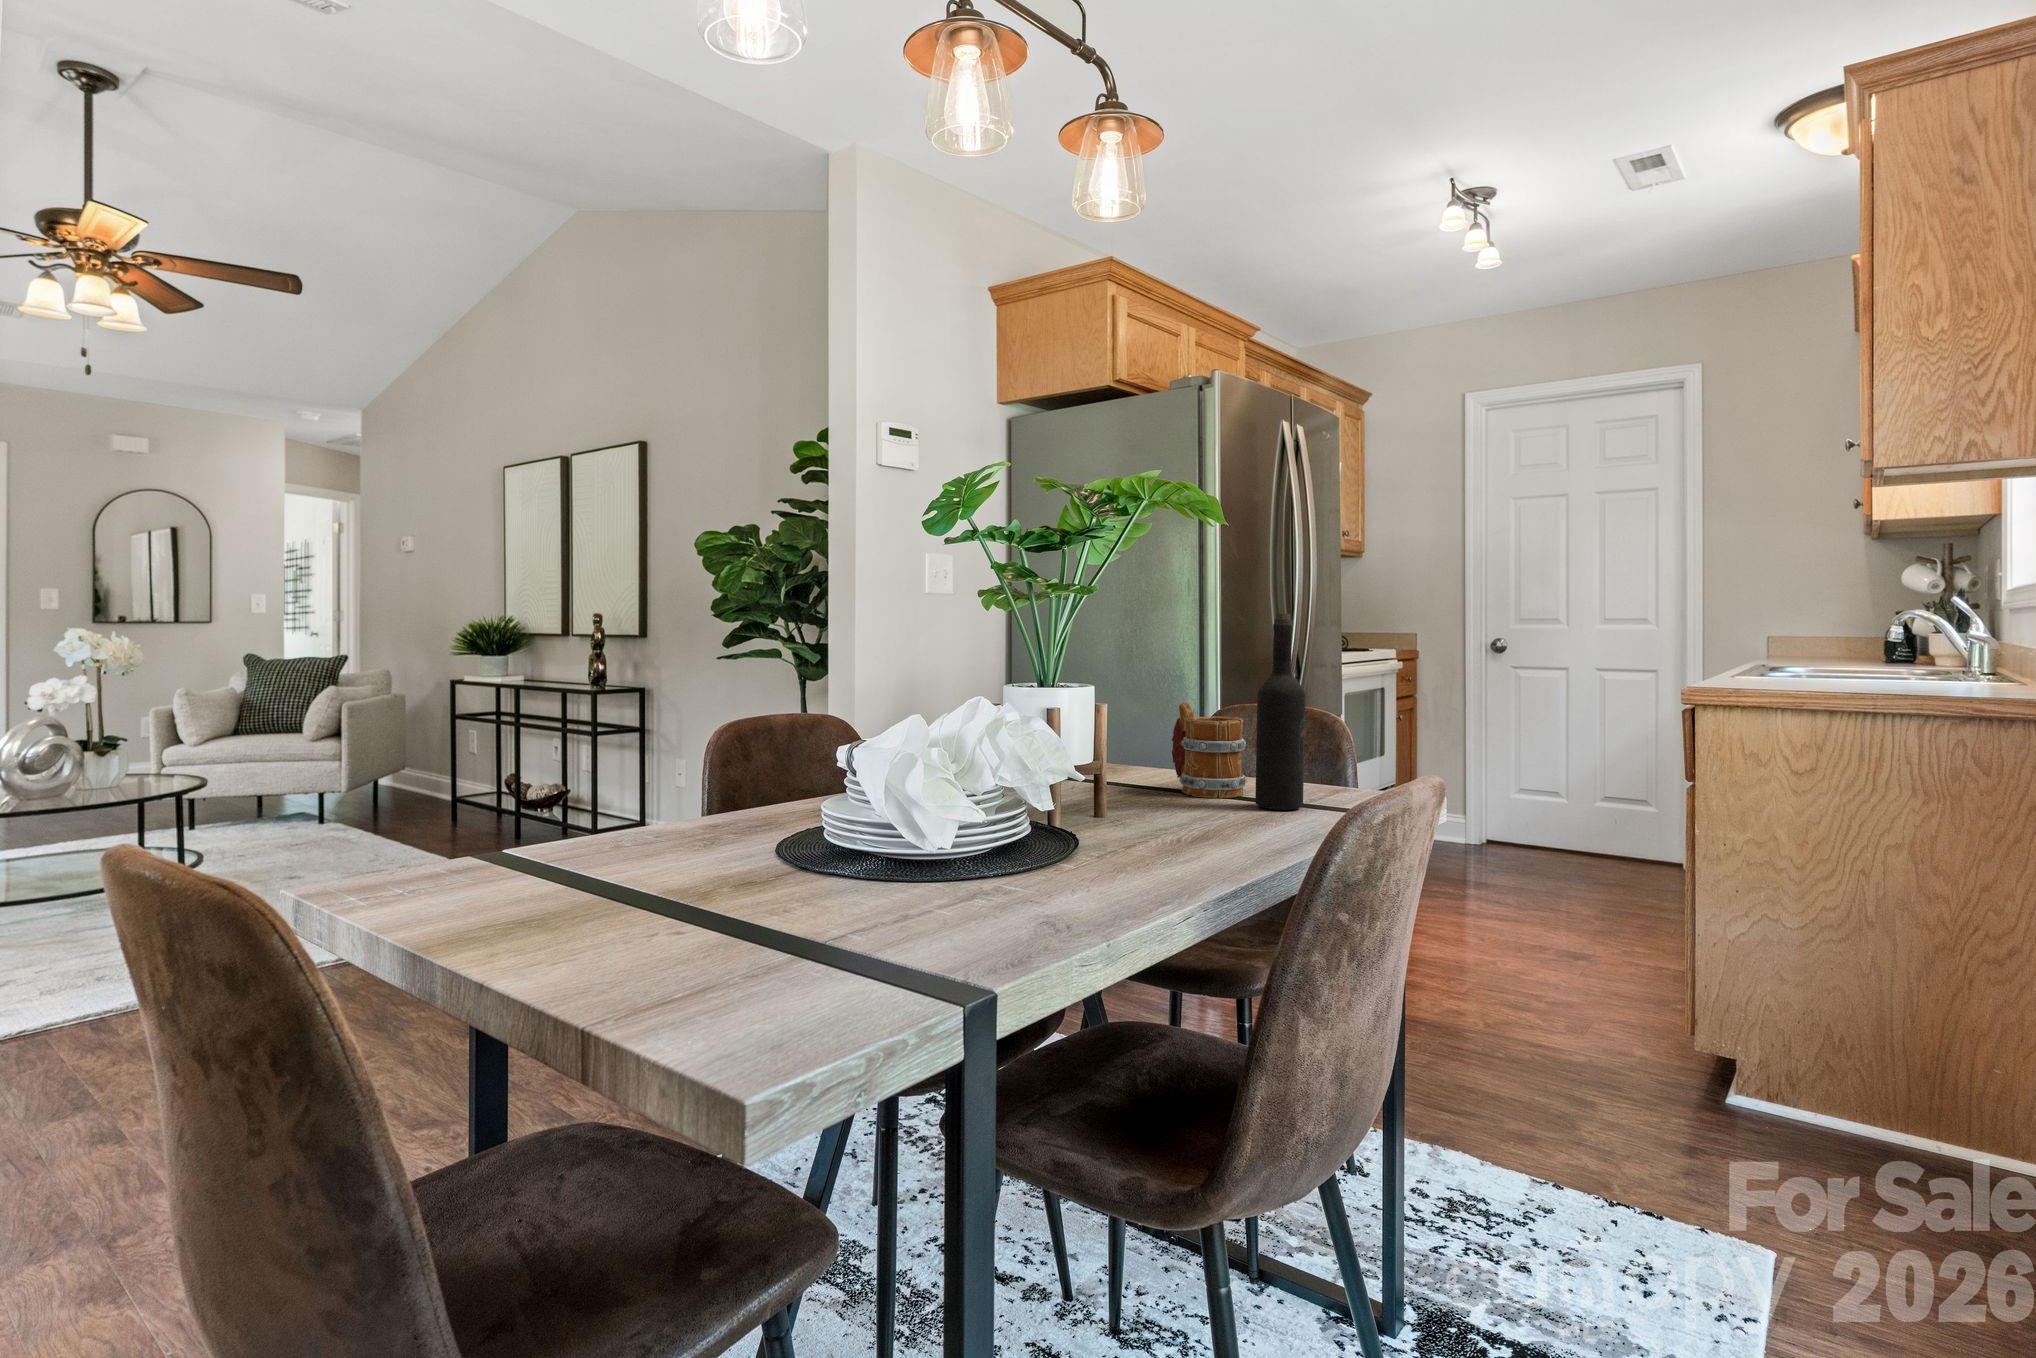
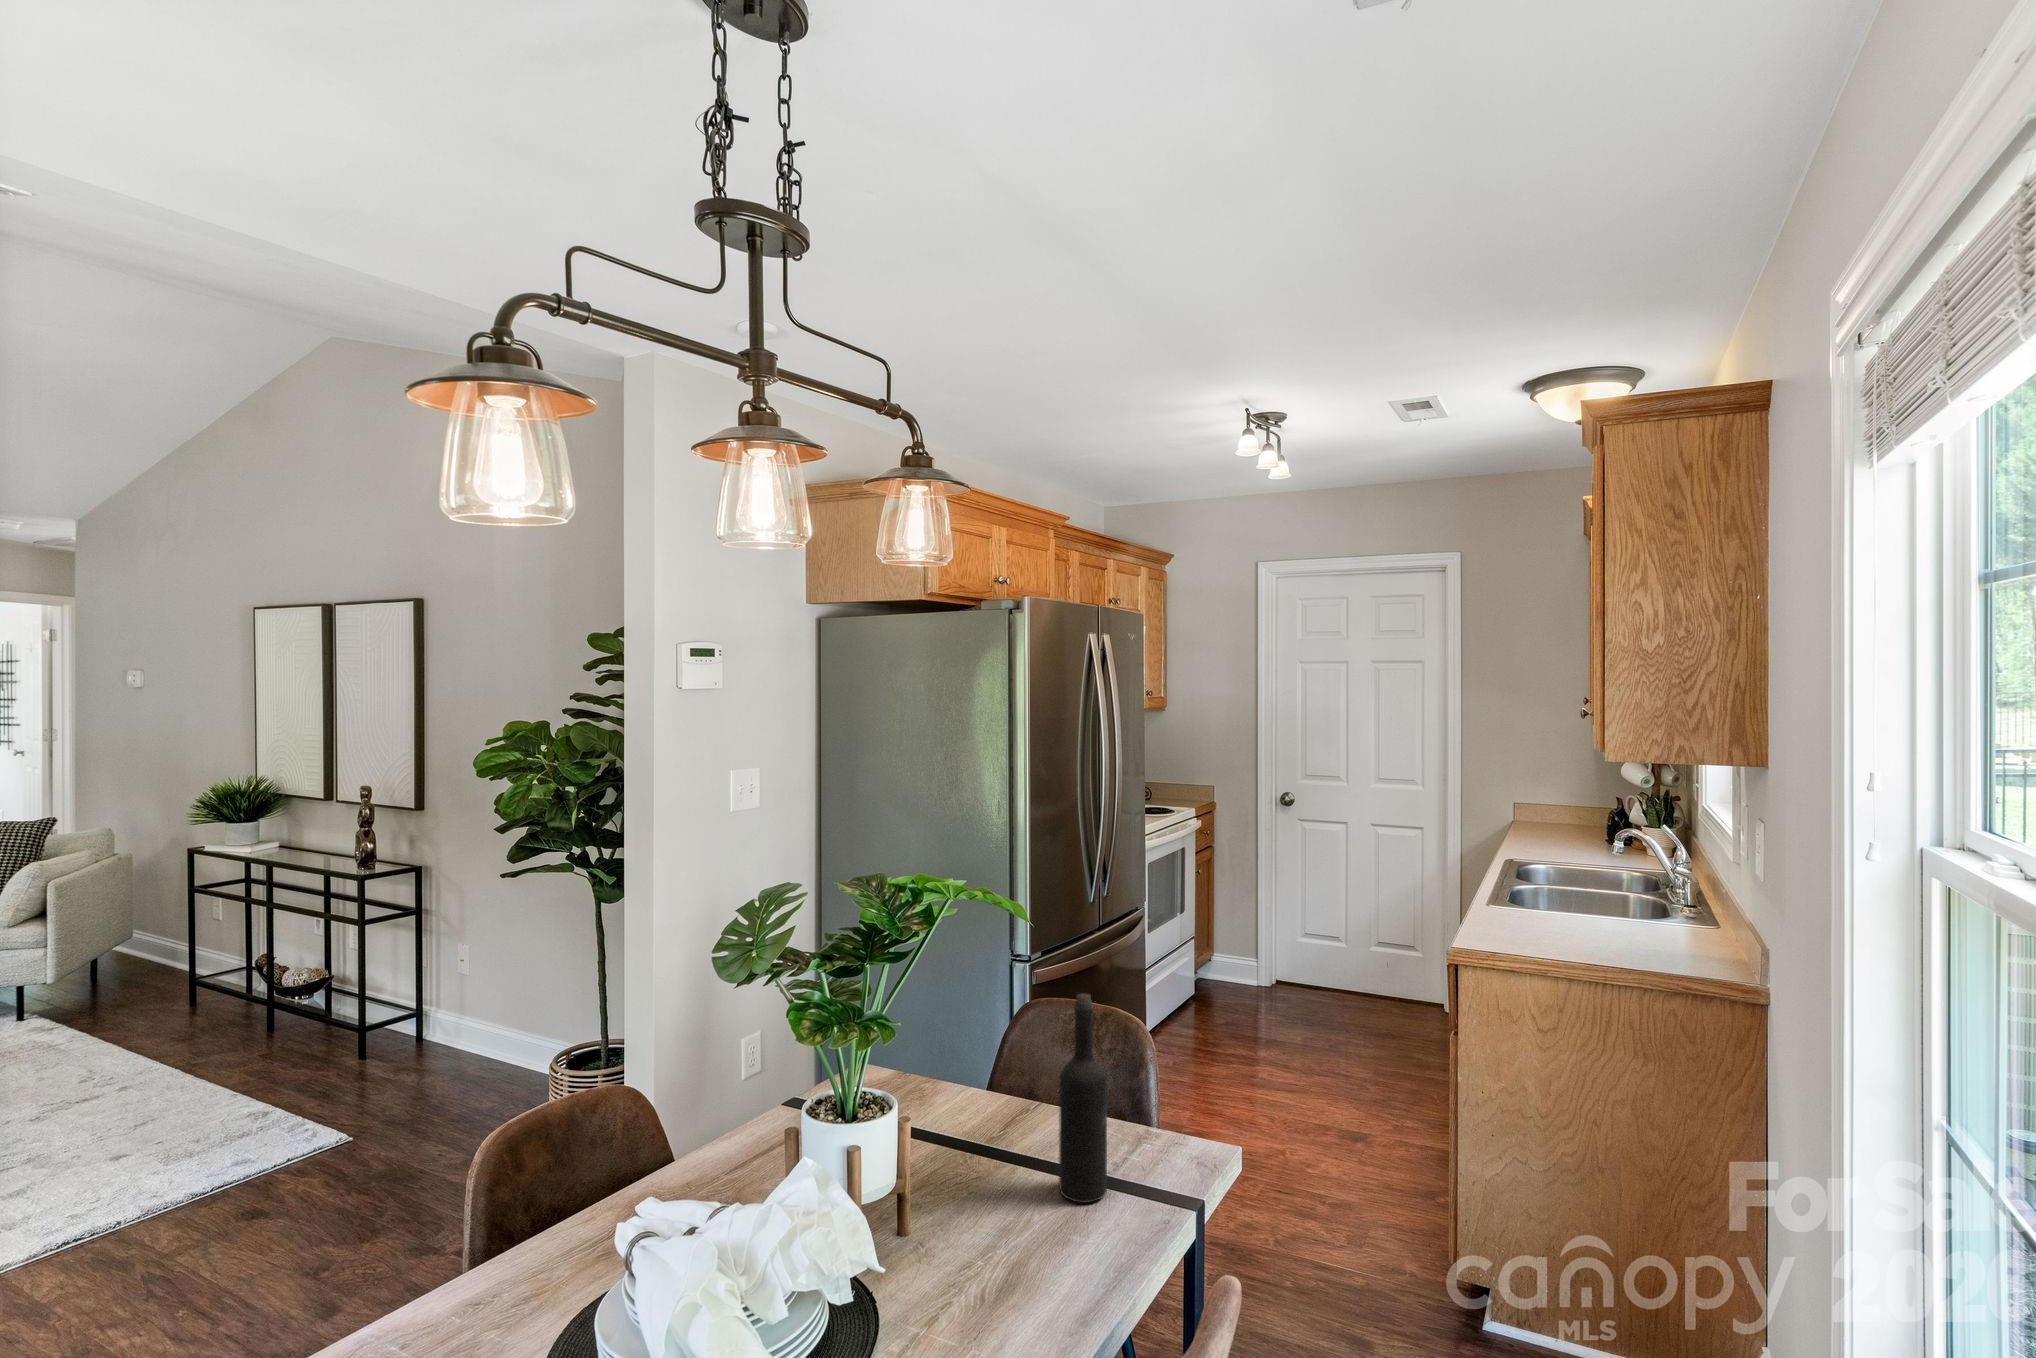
mug: present [1172,702,1247,798] -> none [976,1047,1052,1166]

